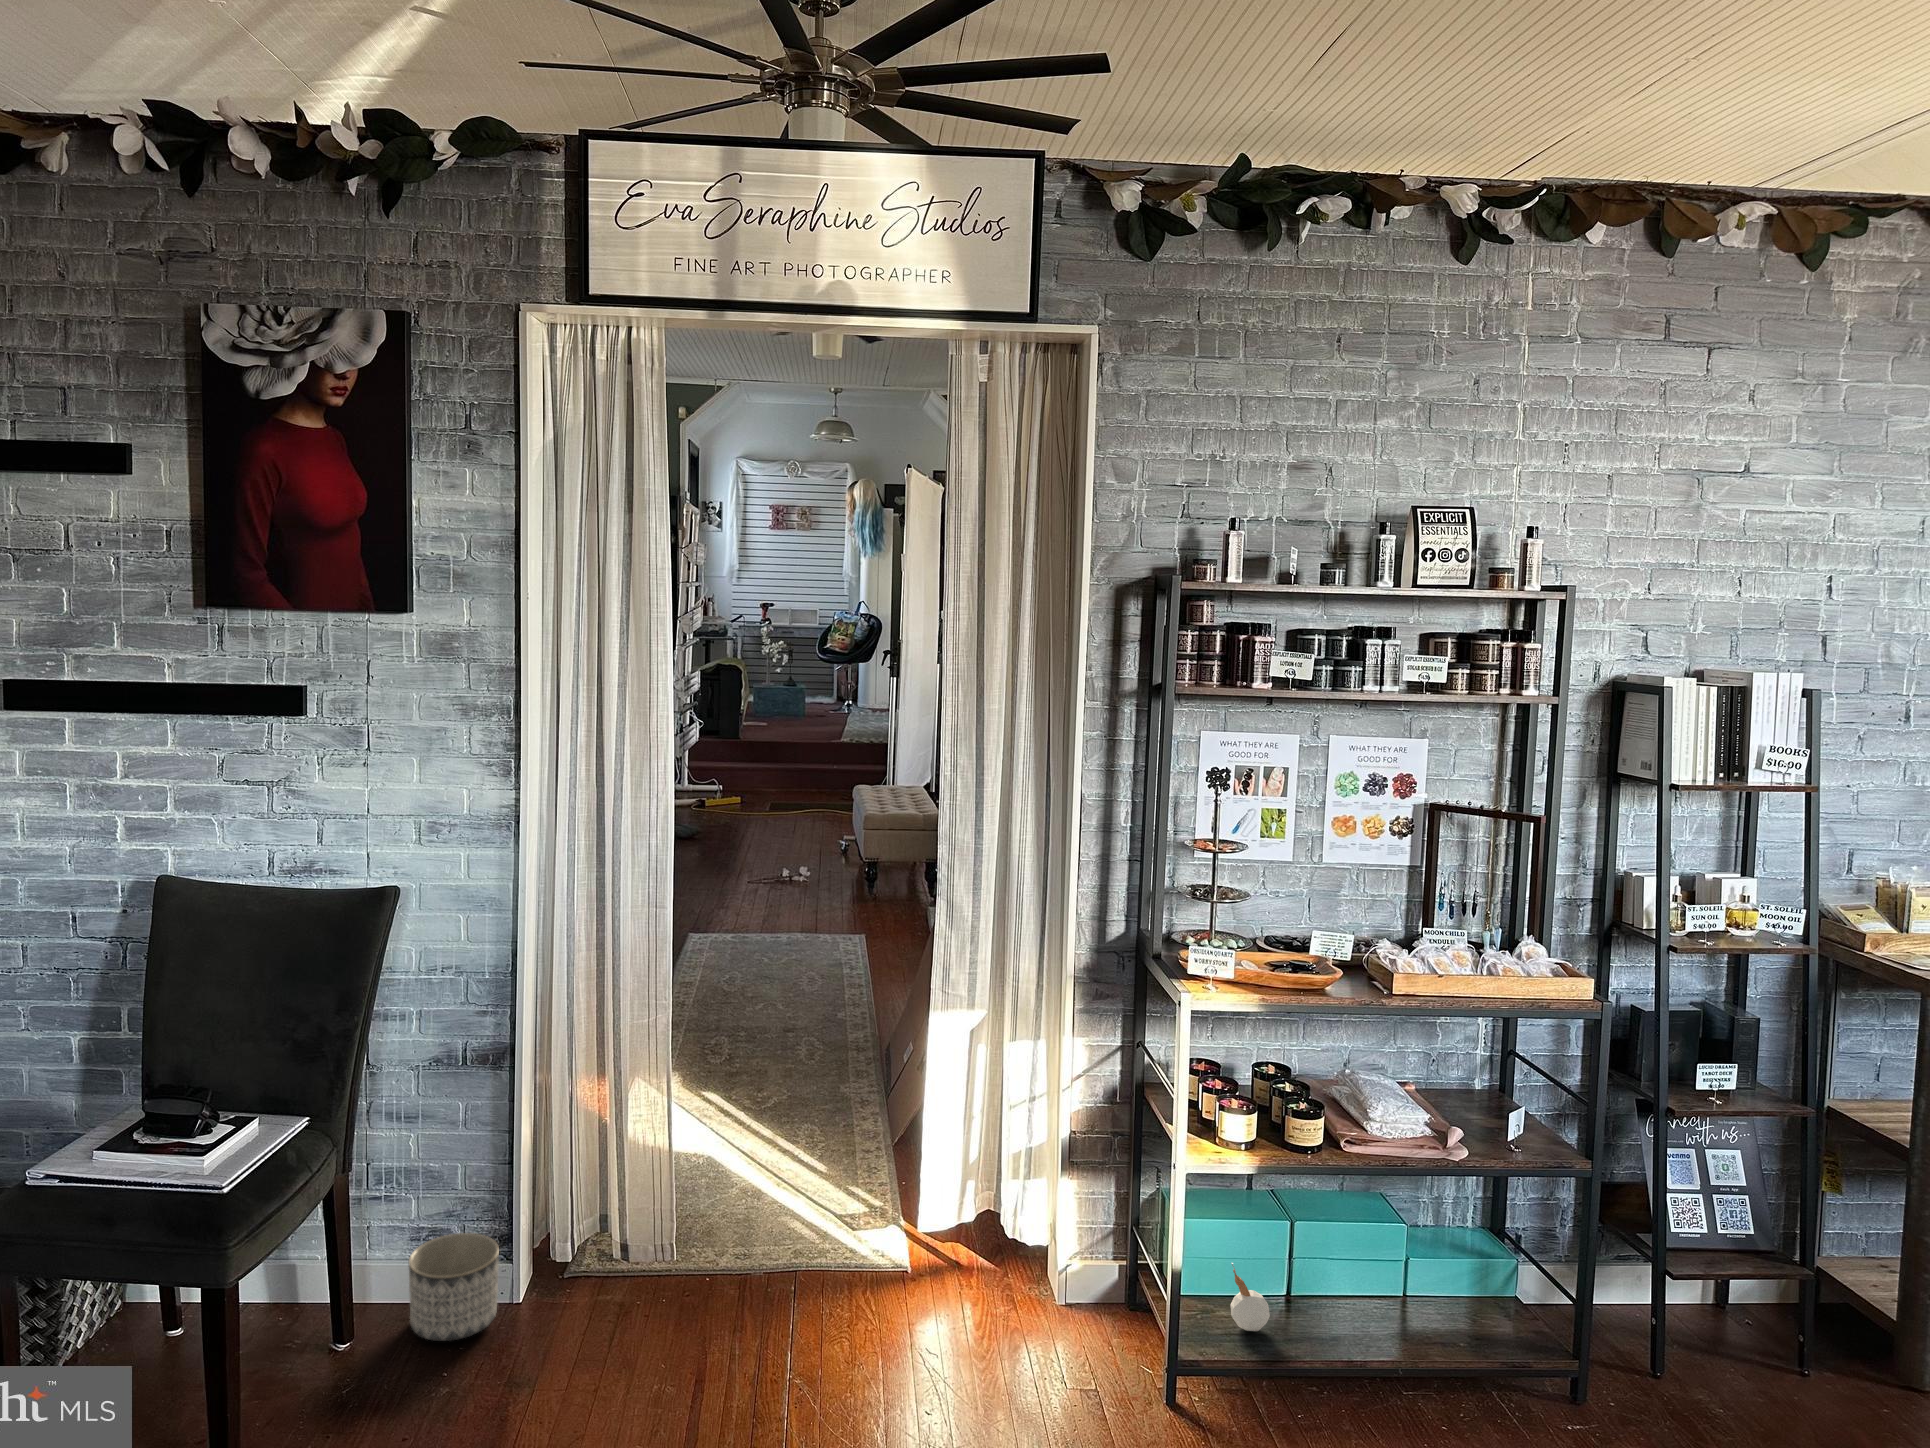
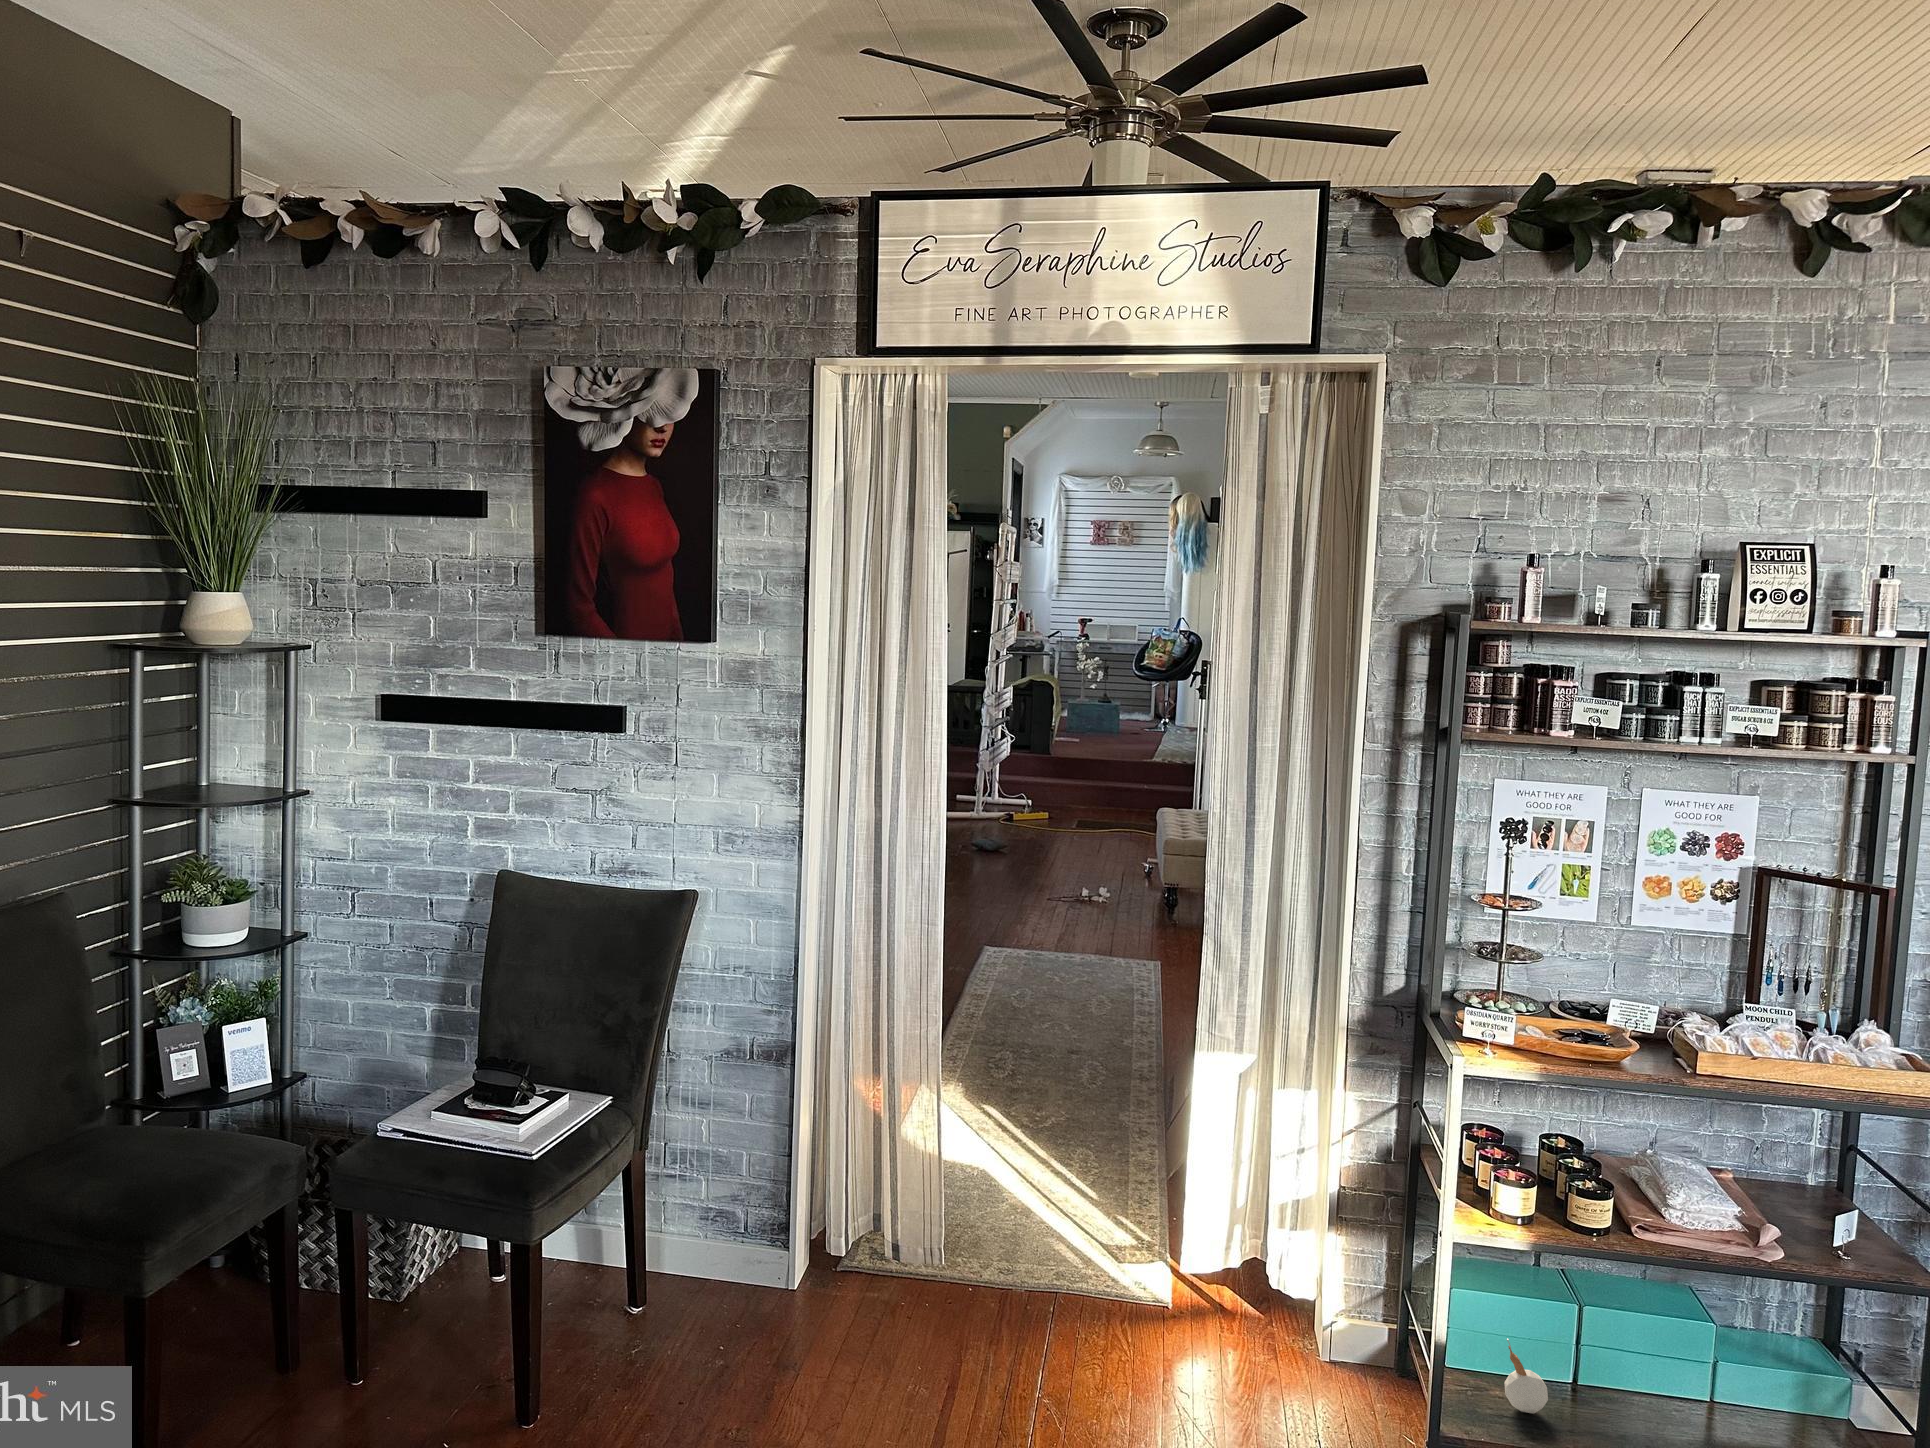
planter: present [409,1233,499,1341] -> none [698,1217,778,1314]

